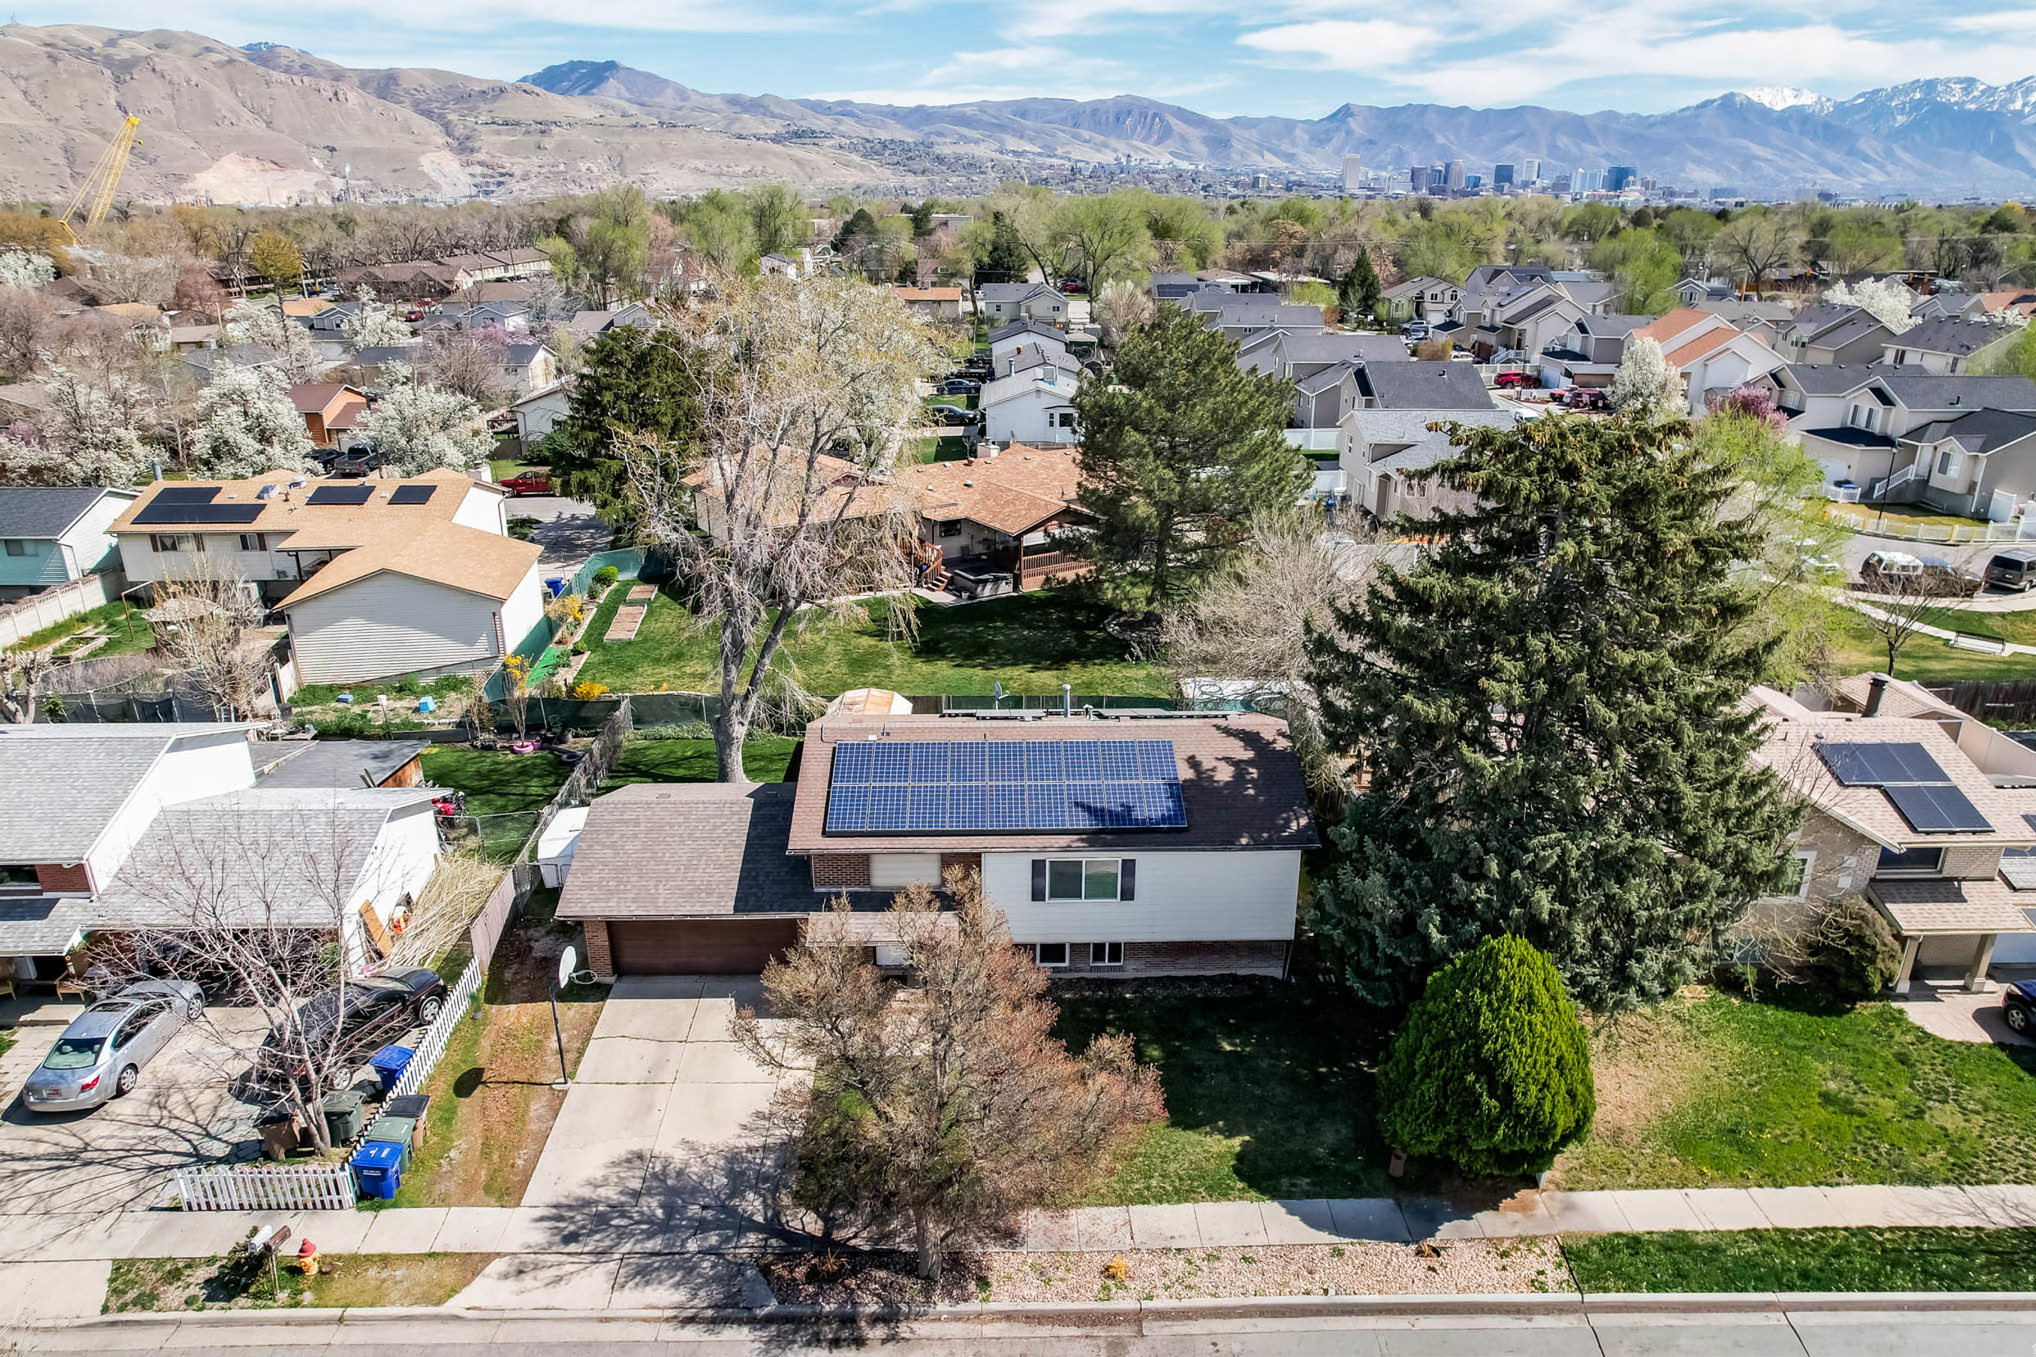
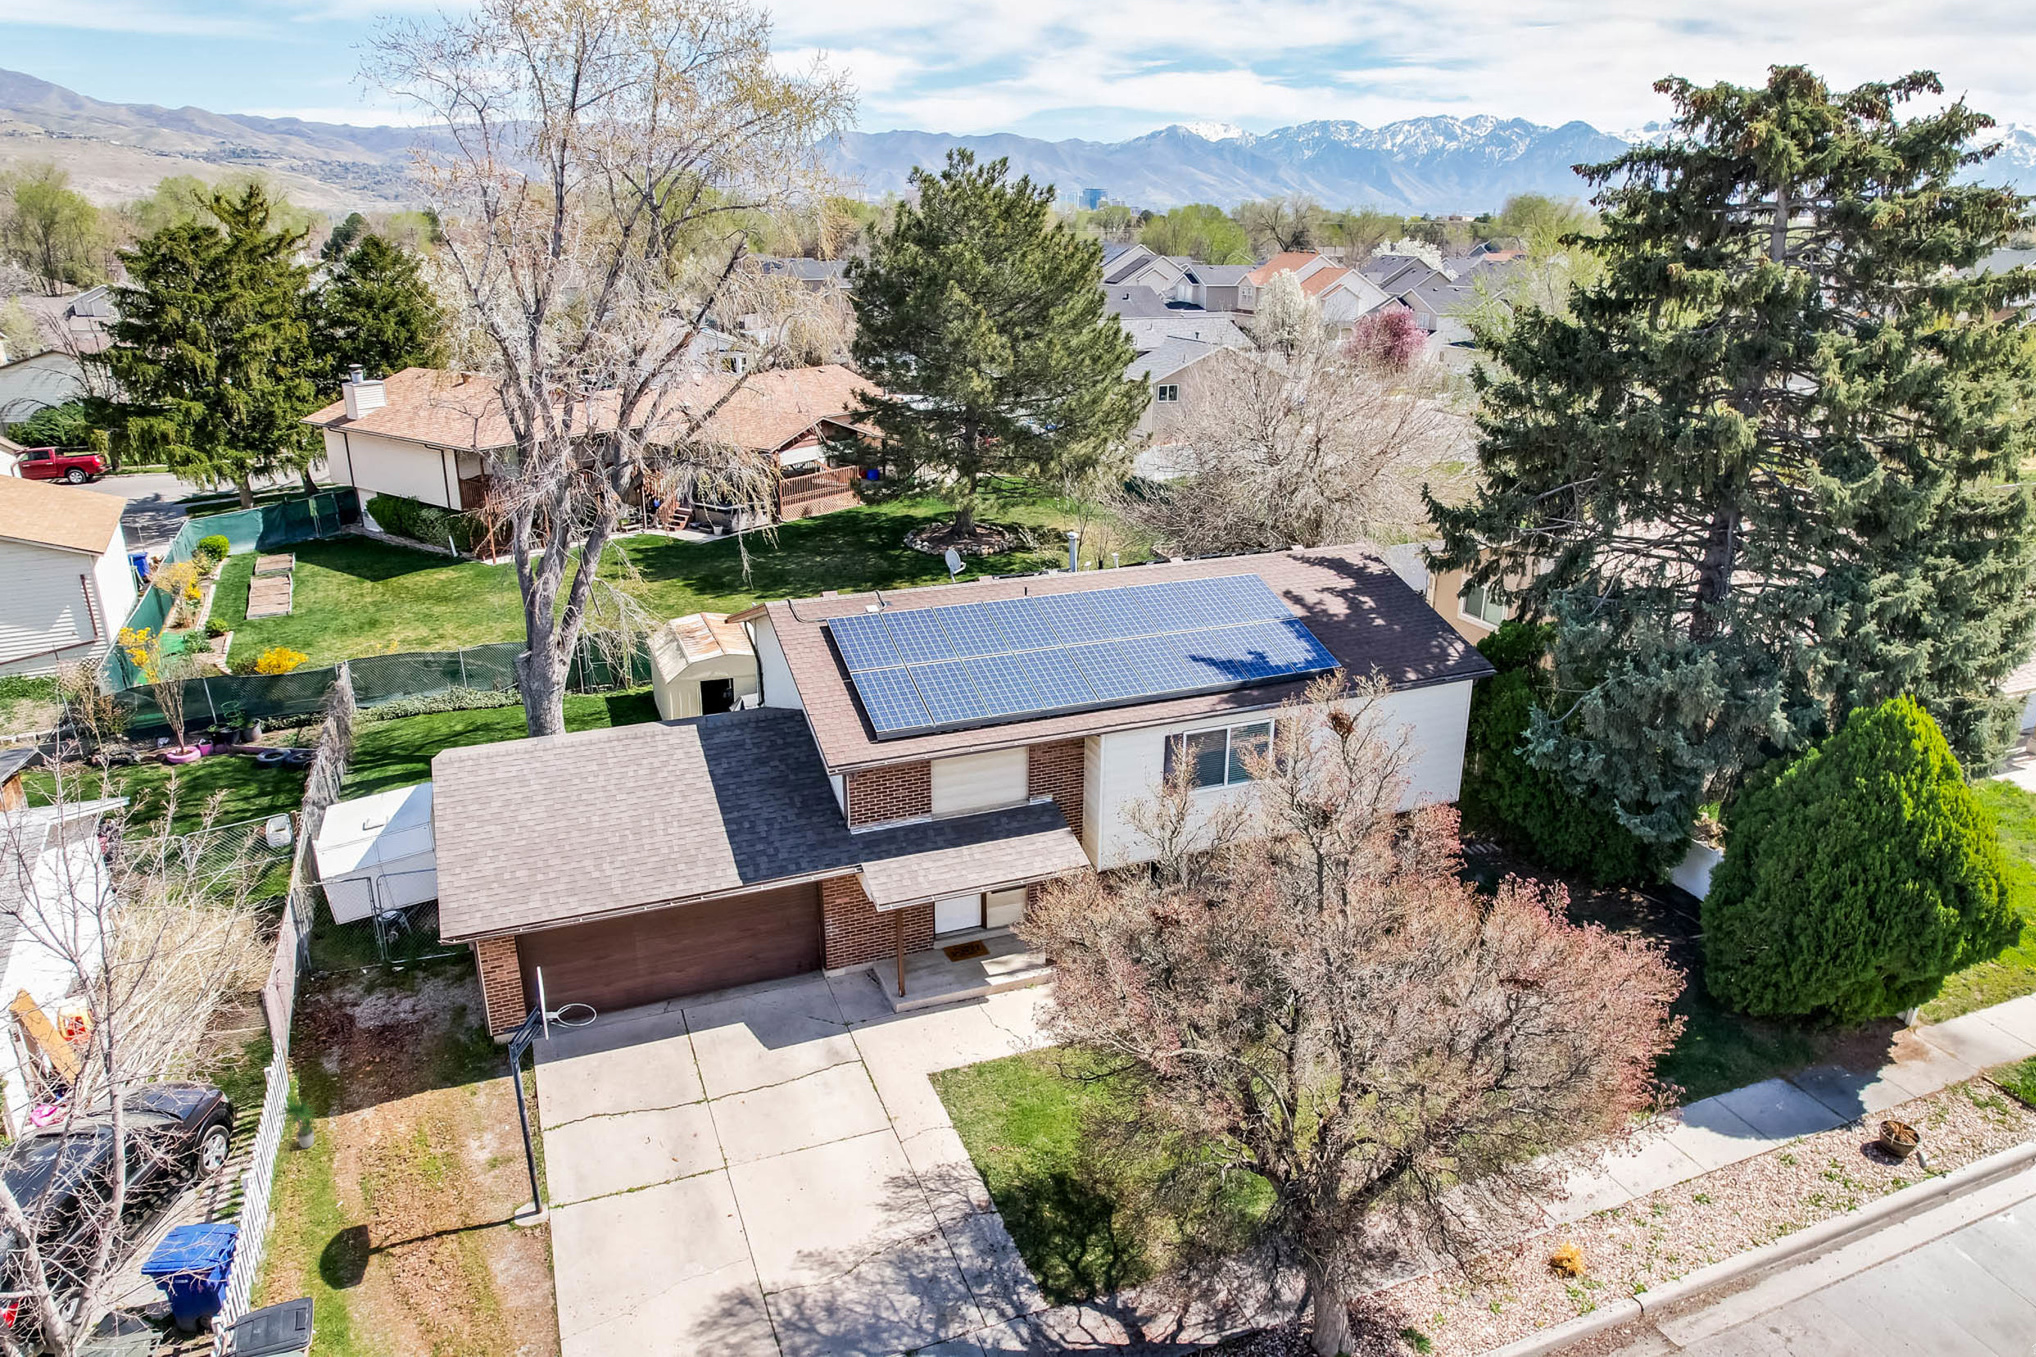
watering can: present [1389,1149,1407,1177] -> none [1727,1000,1751,1045]

